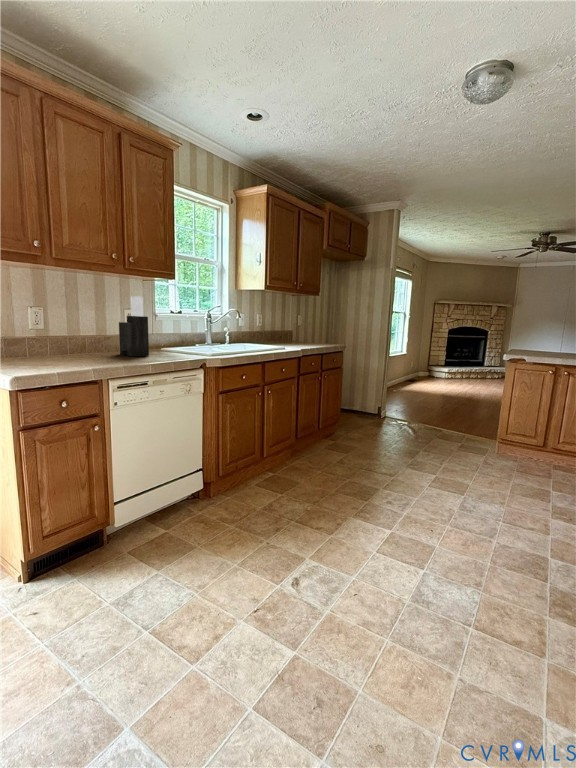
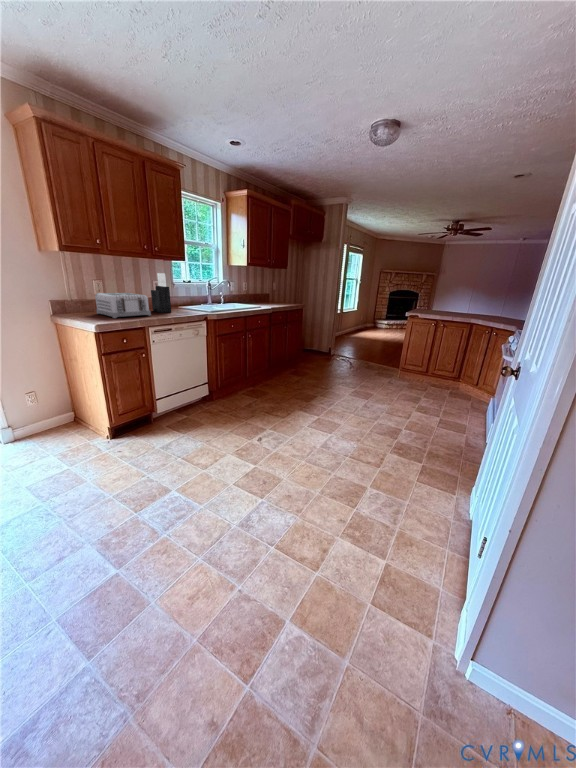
toaster: none [27,326,115,365] -> present [95,293,151,318]

